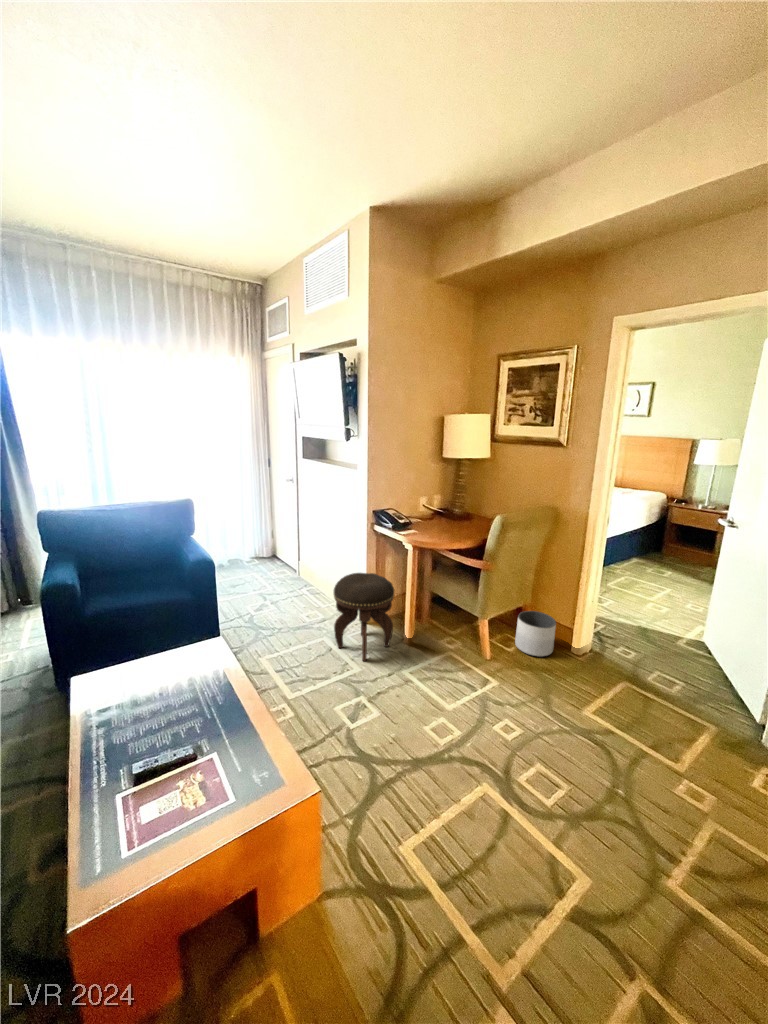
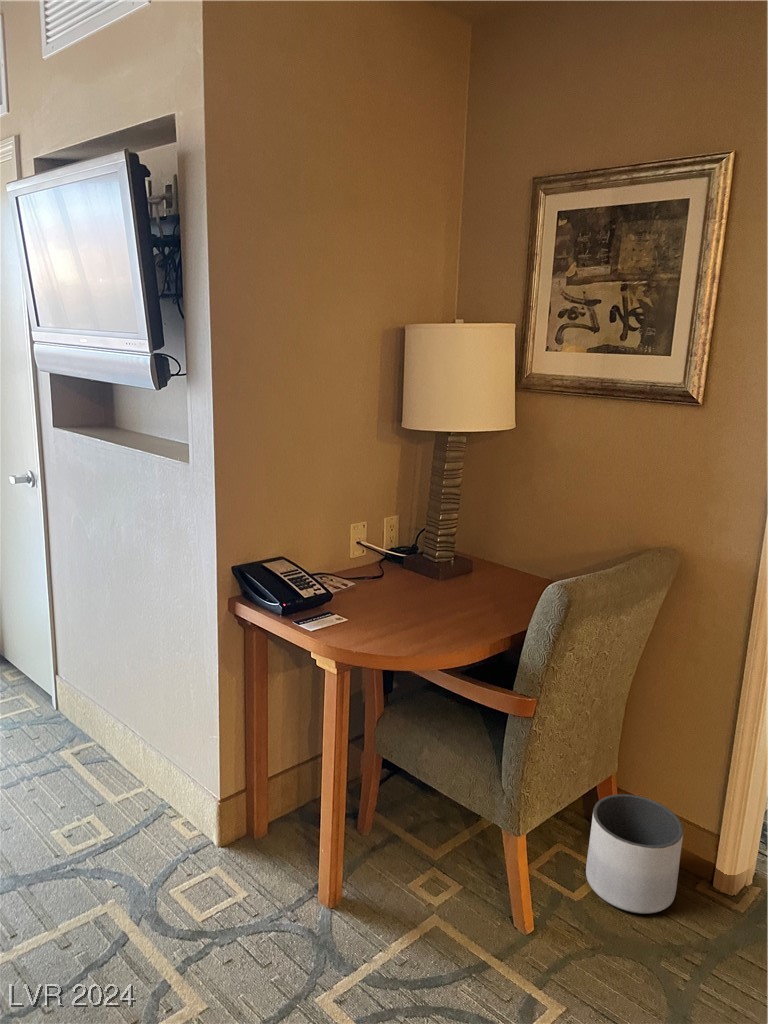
footstool: present [334,573,394,661] -> none [126,729,290,975]

